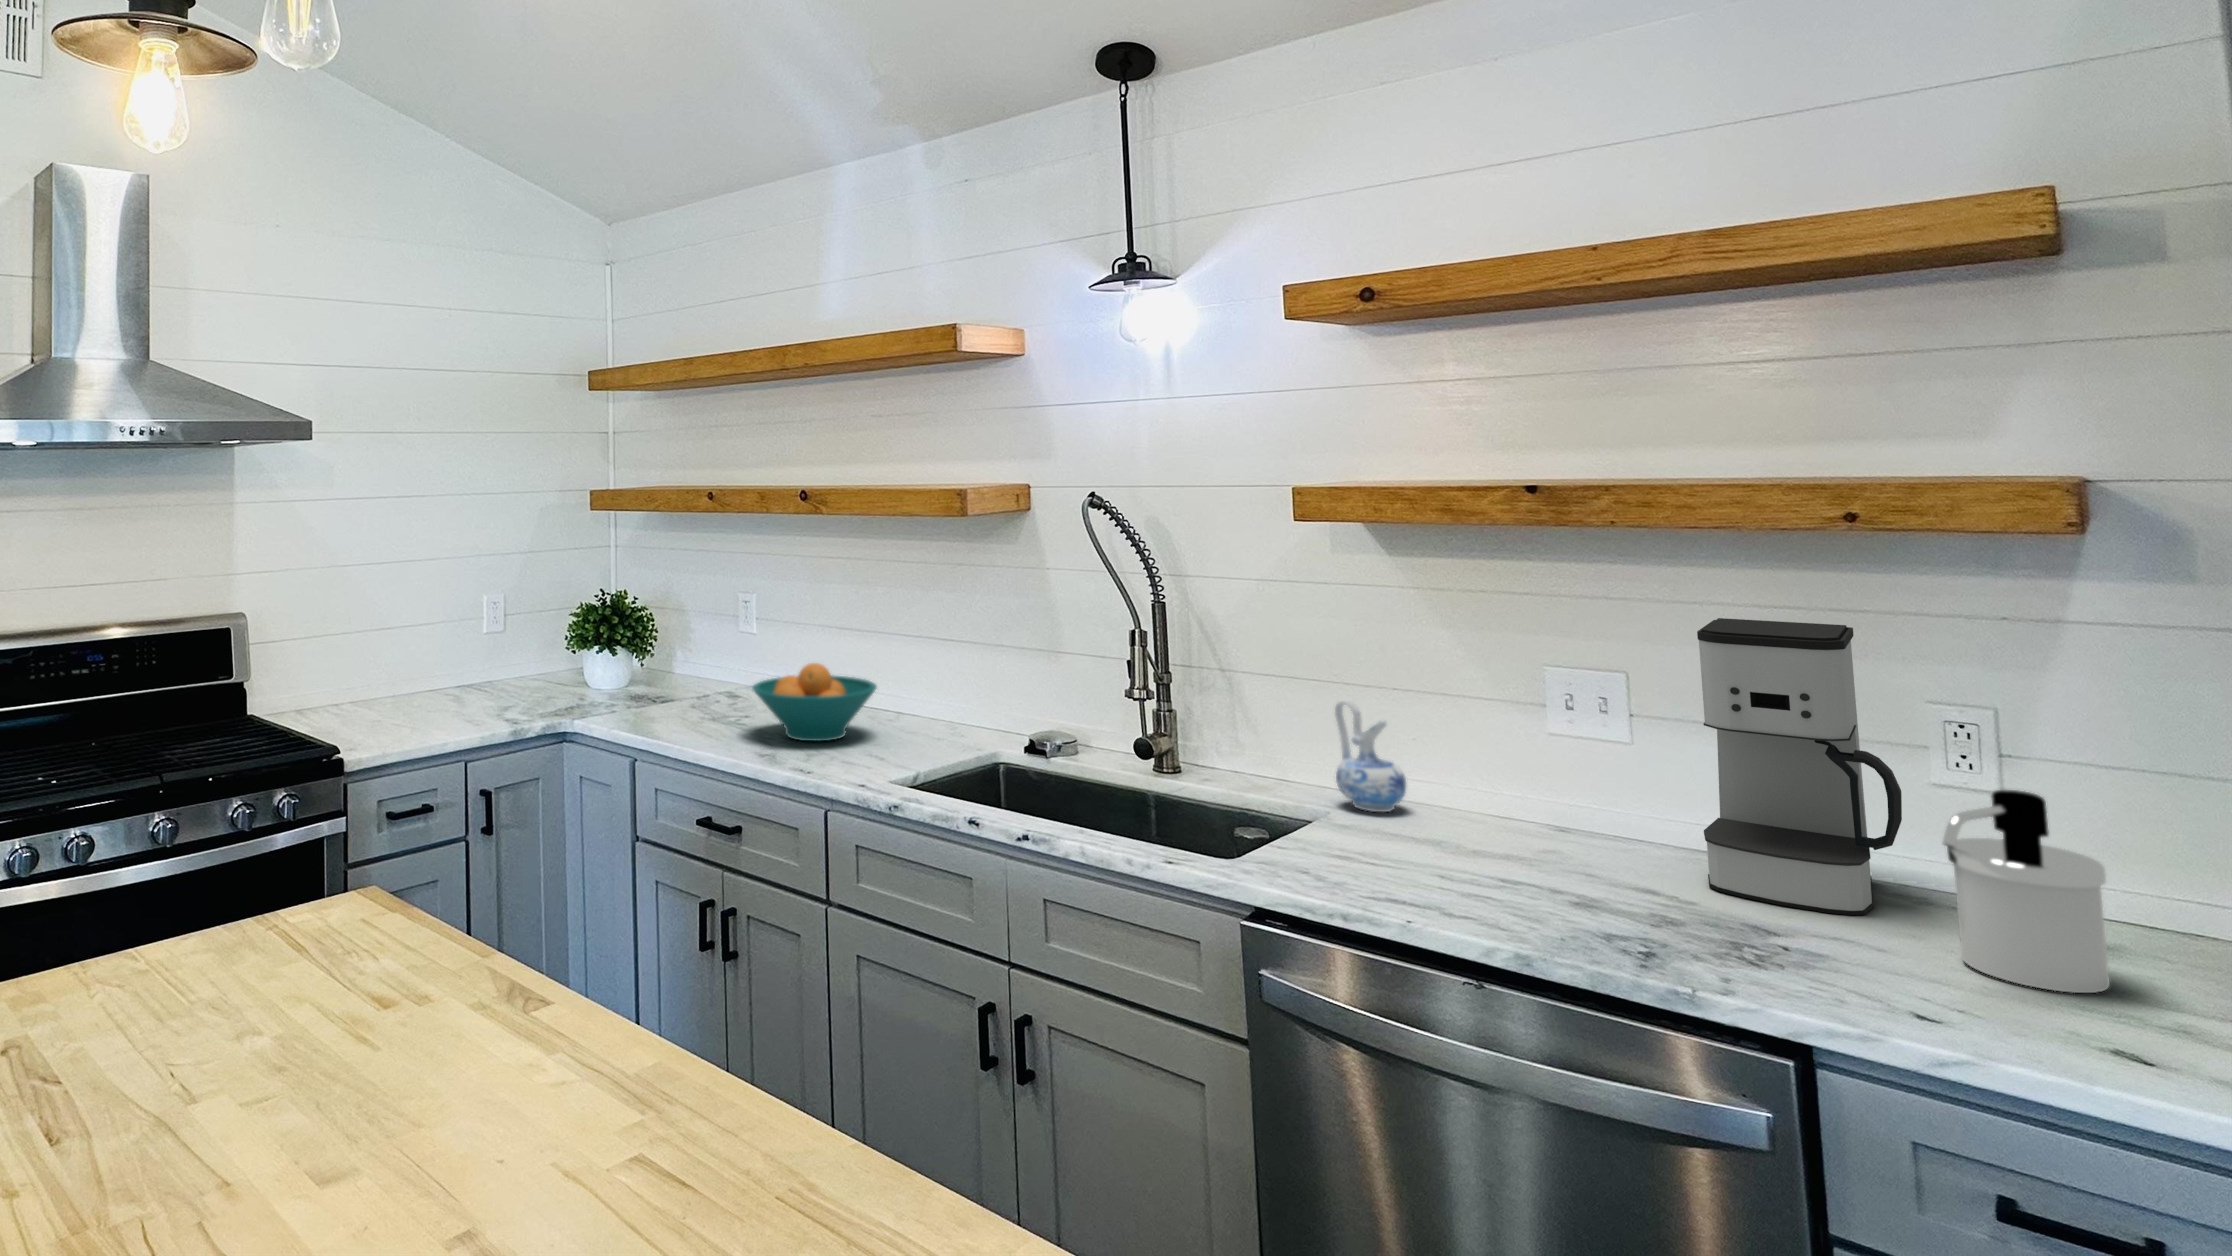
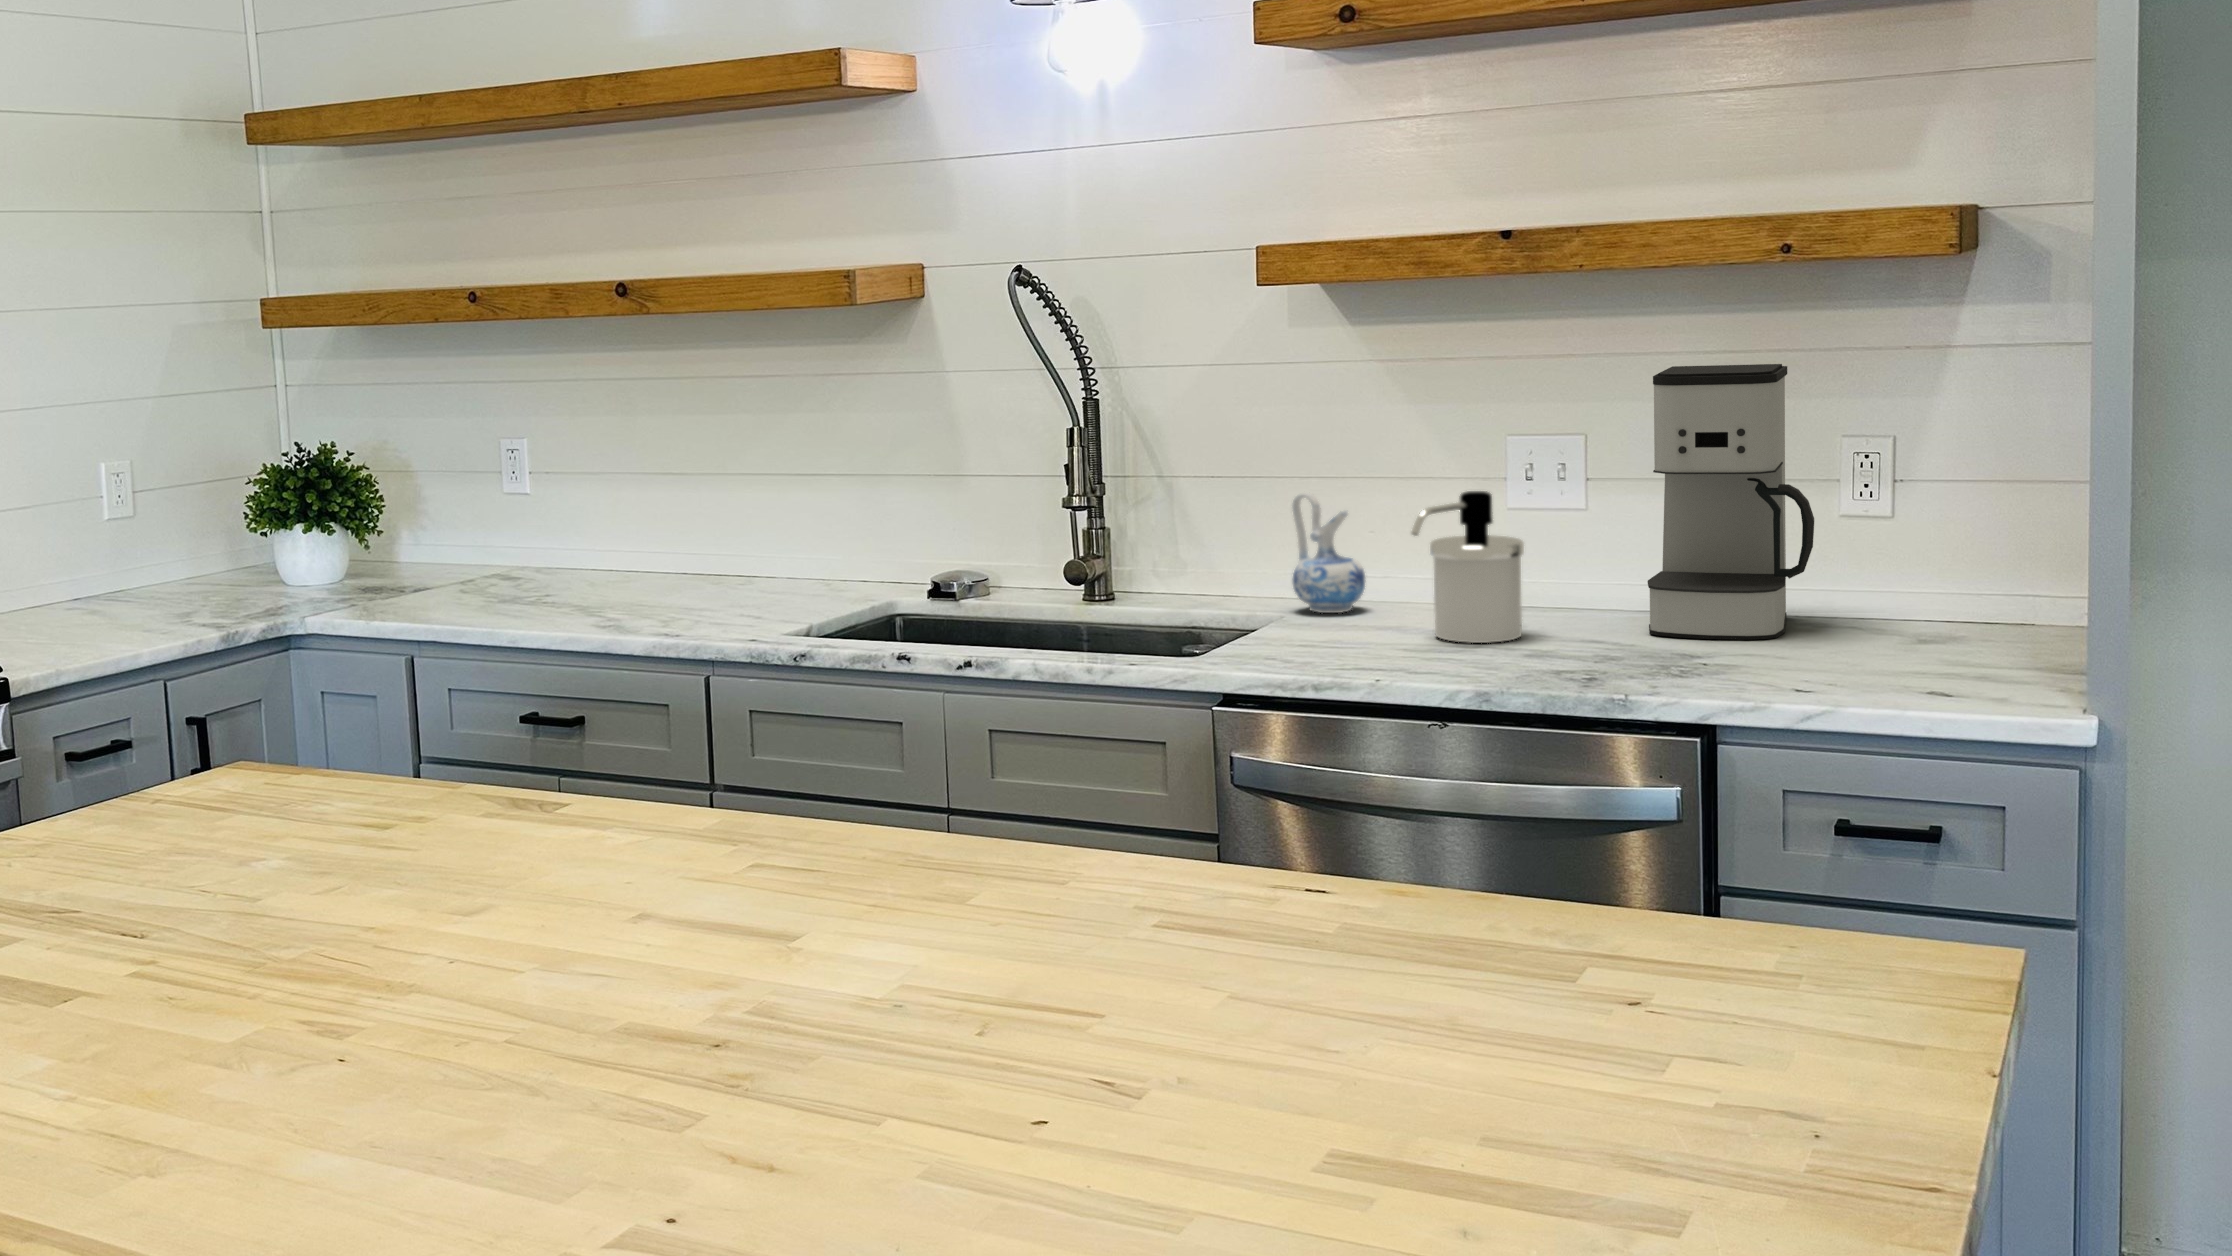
fruit bowl: present [753,663,877,741] -> none [567,509,734,610]
soap dispenser: present [1943,790,2110,993] -> present [1412,491,1524,643]

